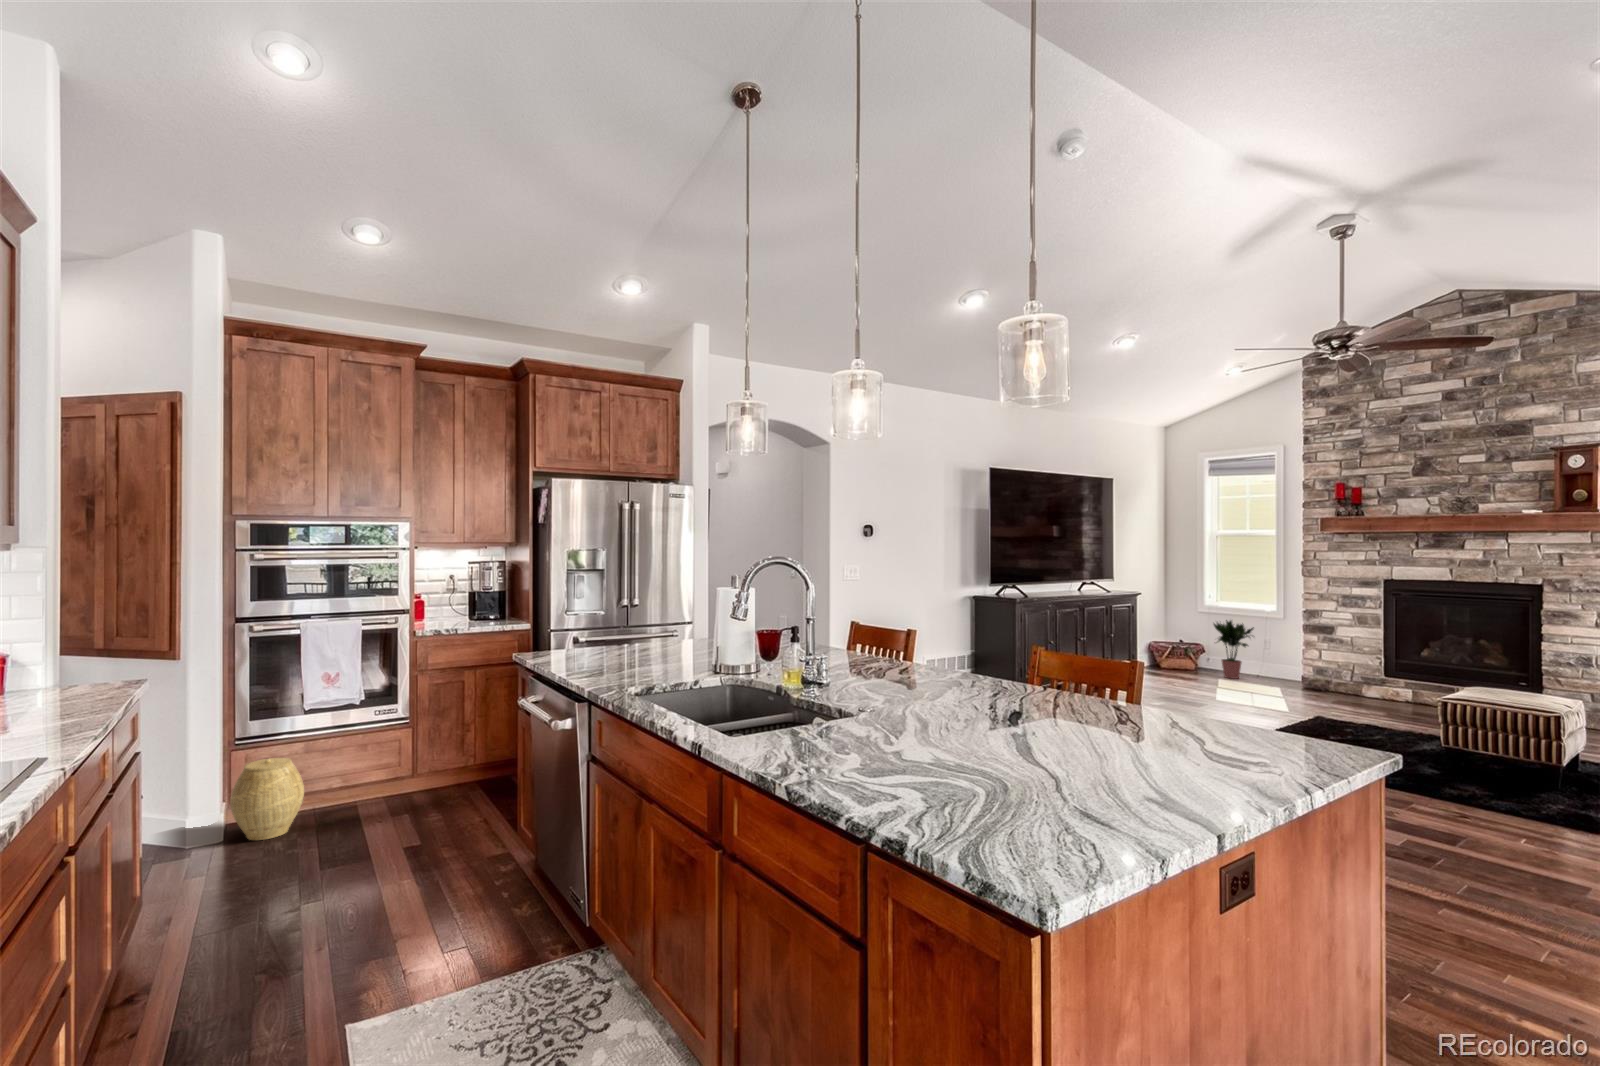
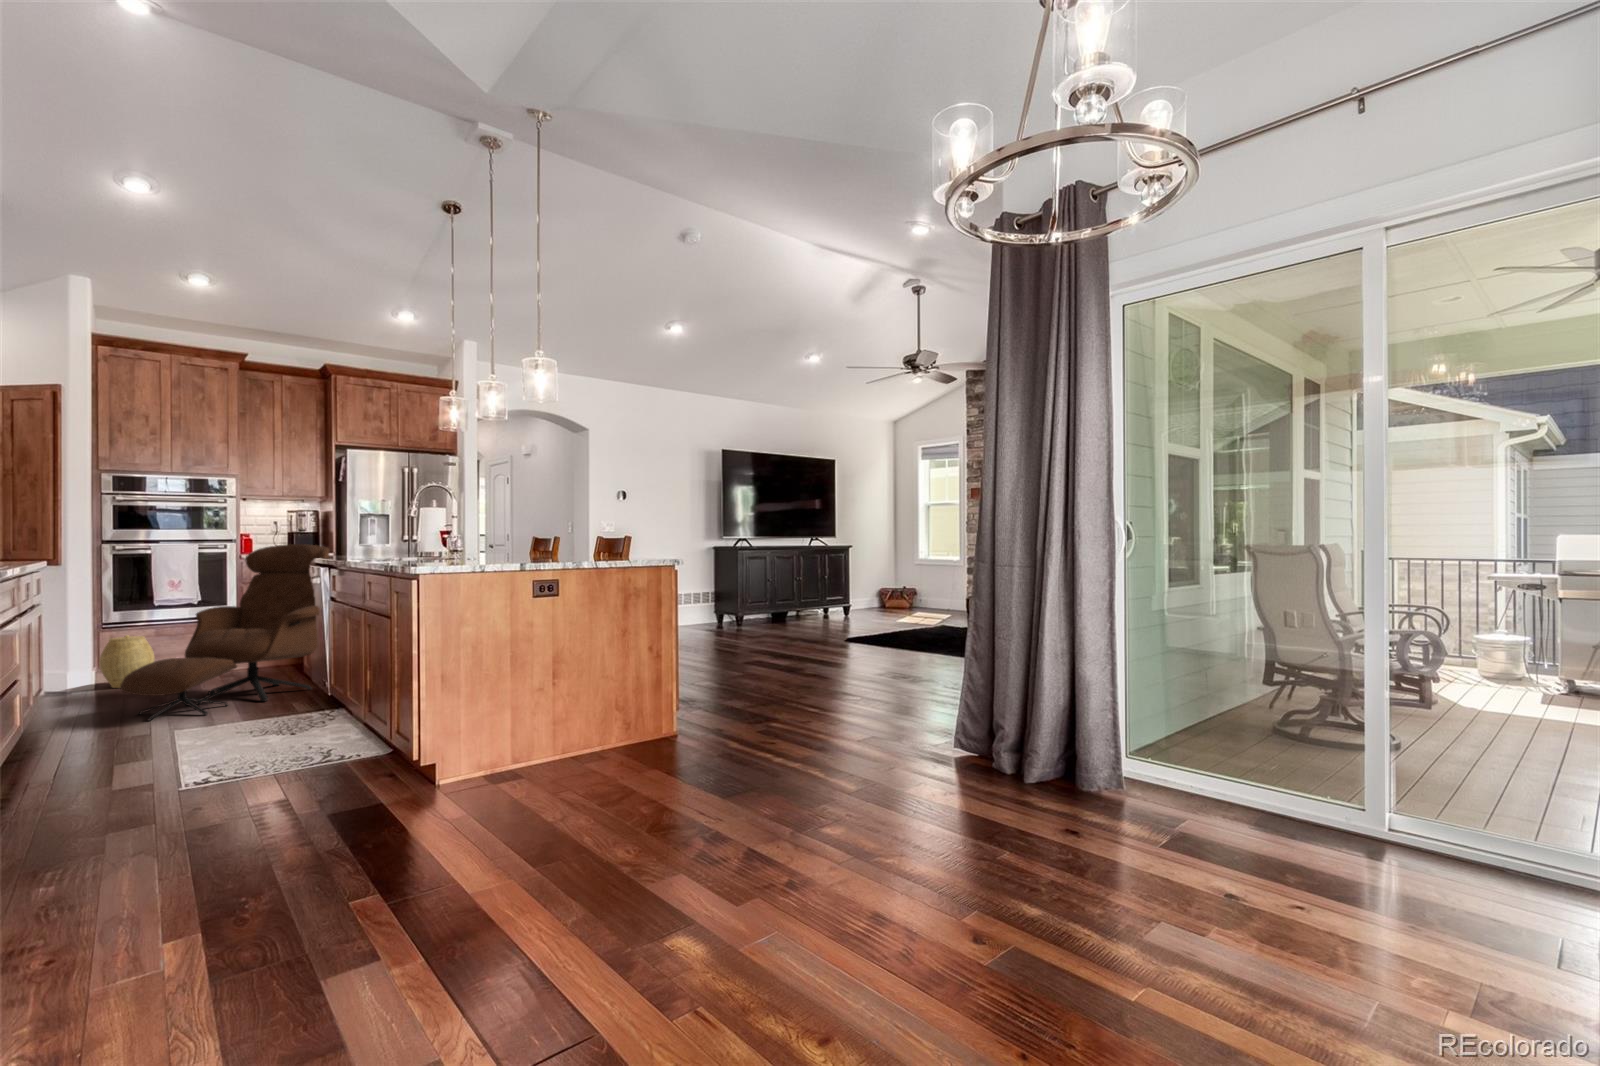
potted plant: present [1214,620,1254,679] -> none [916,566,948,611]
lounge chair: none [259,631,561,974] -> present [120,544,330,721]

